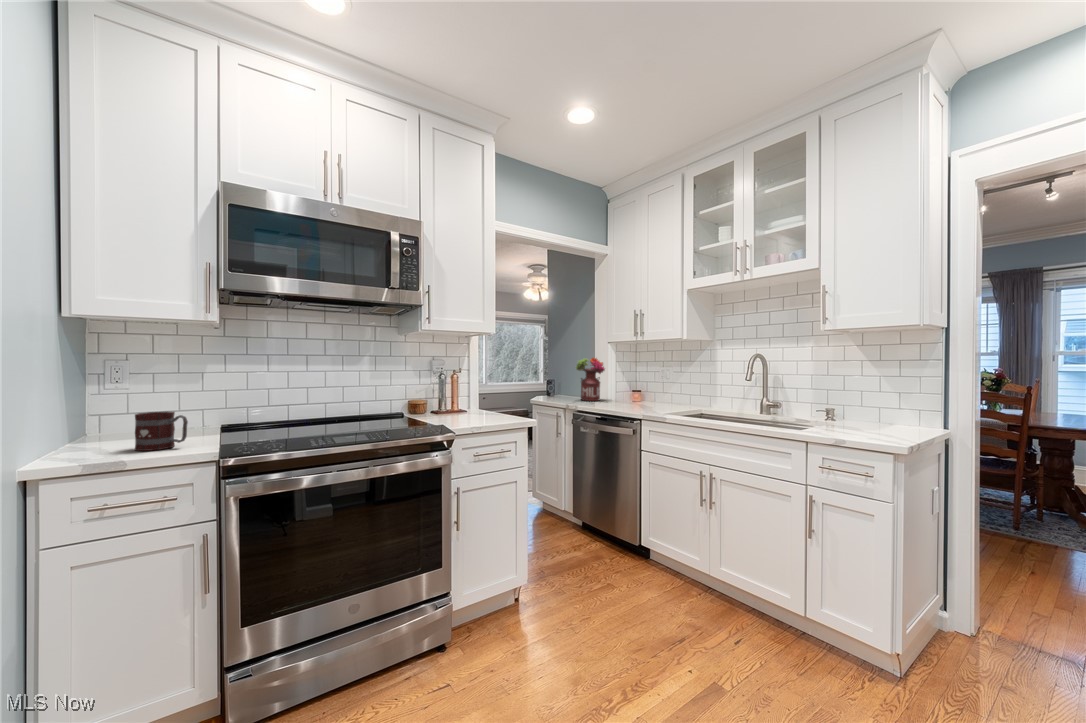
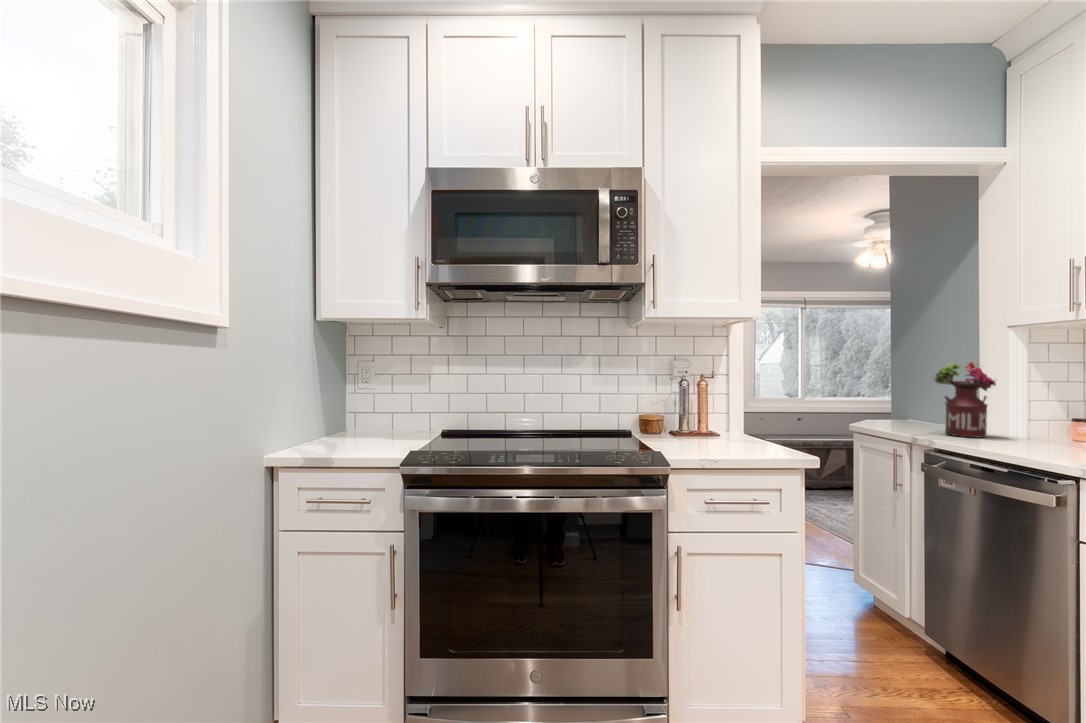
mug: present [135,411,188,451] -> none [328,408,369,448]

